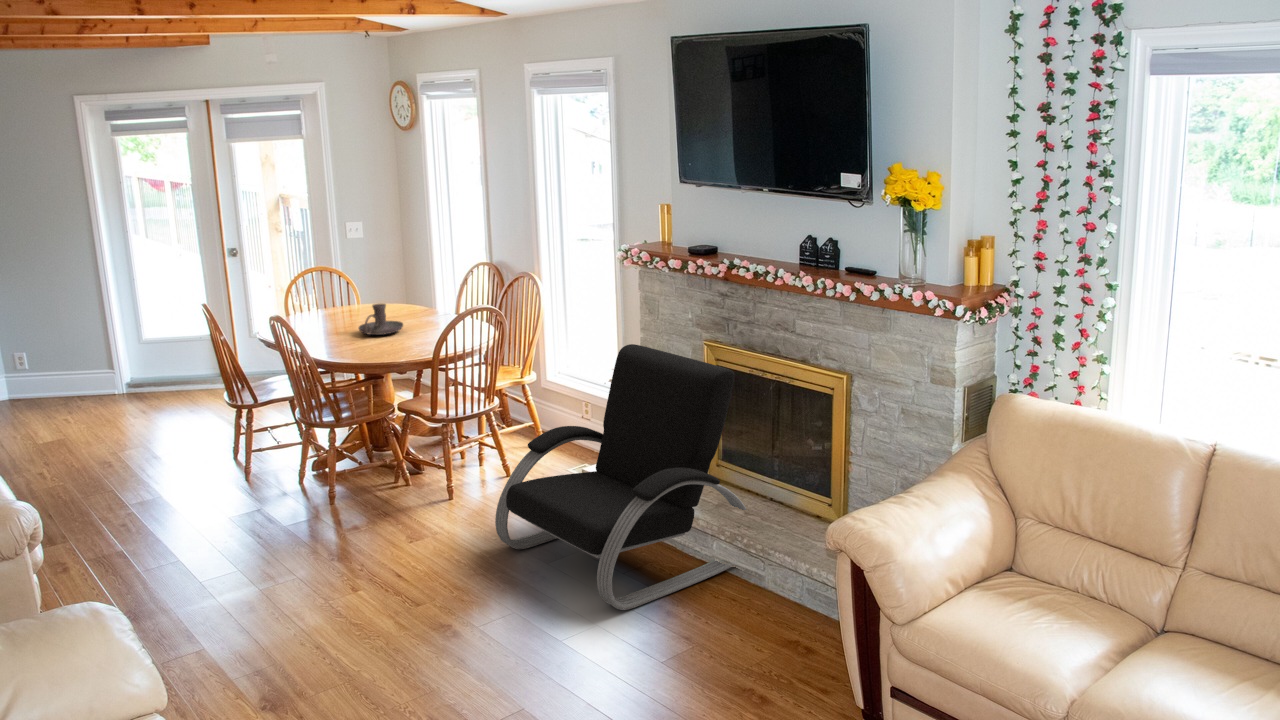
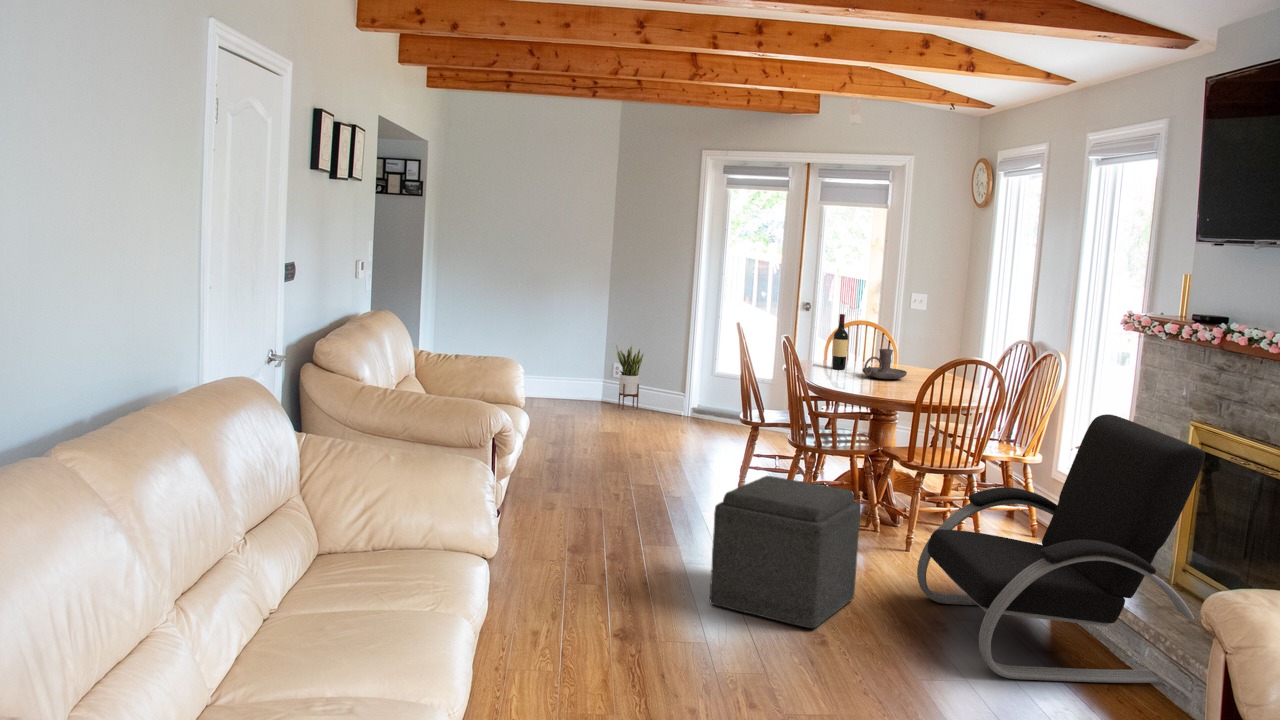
wine bottle: none [317,274,335,331] -> present [832,314,848,370]
potted plant: none [8,327,56,404] -> present [615,343,644,409]
ottoman: none [308,473,450,631] -> present [710,476,861,628]

